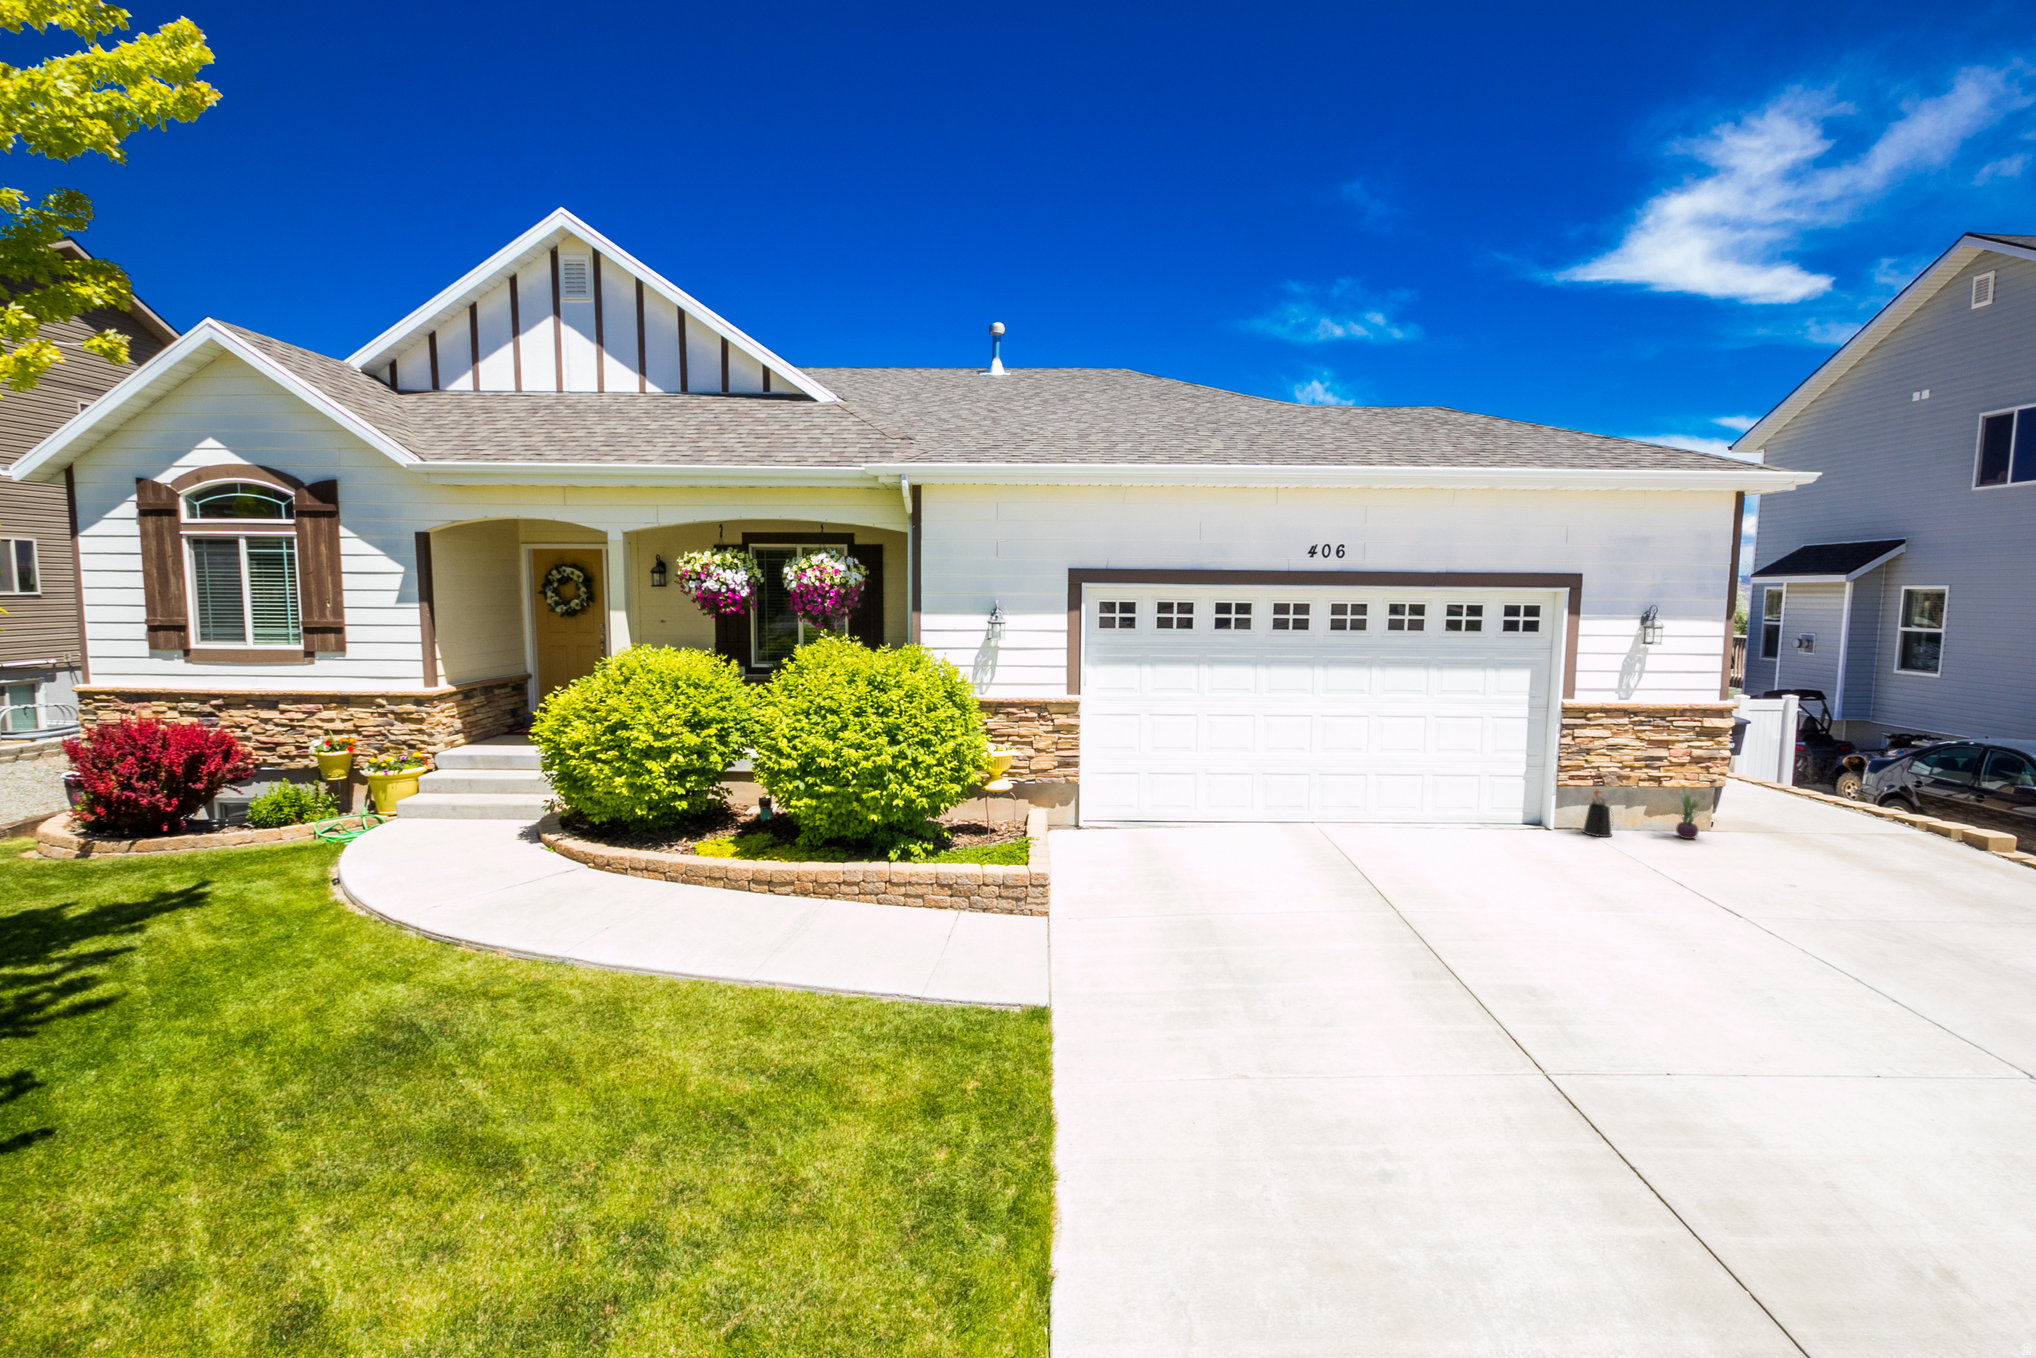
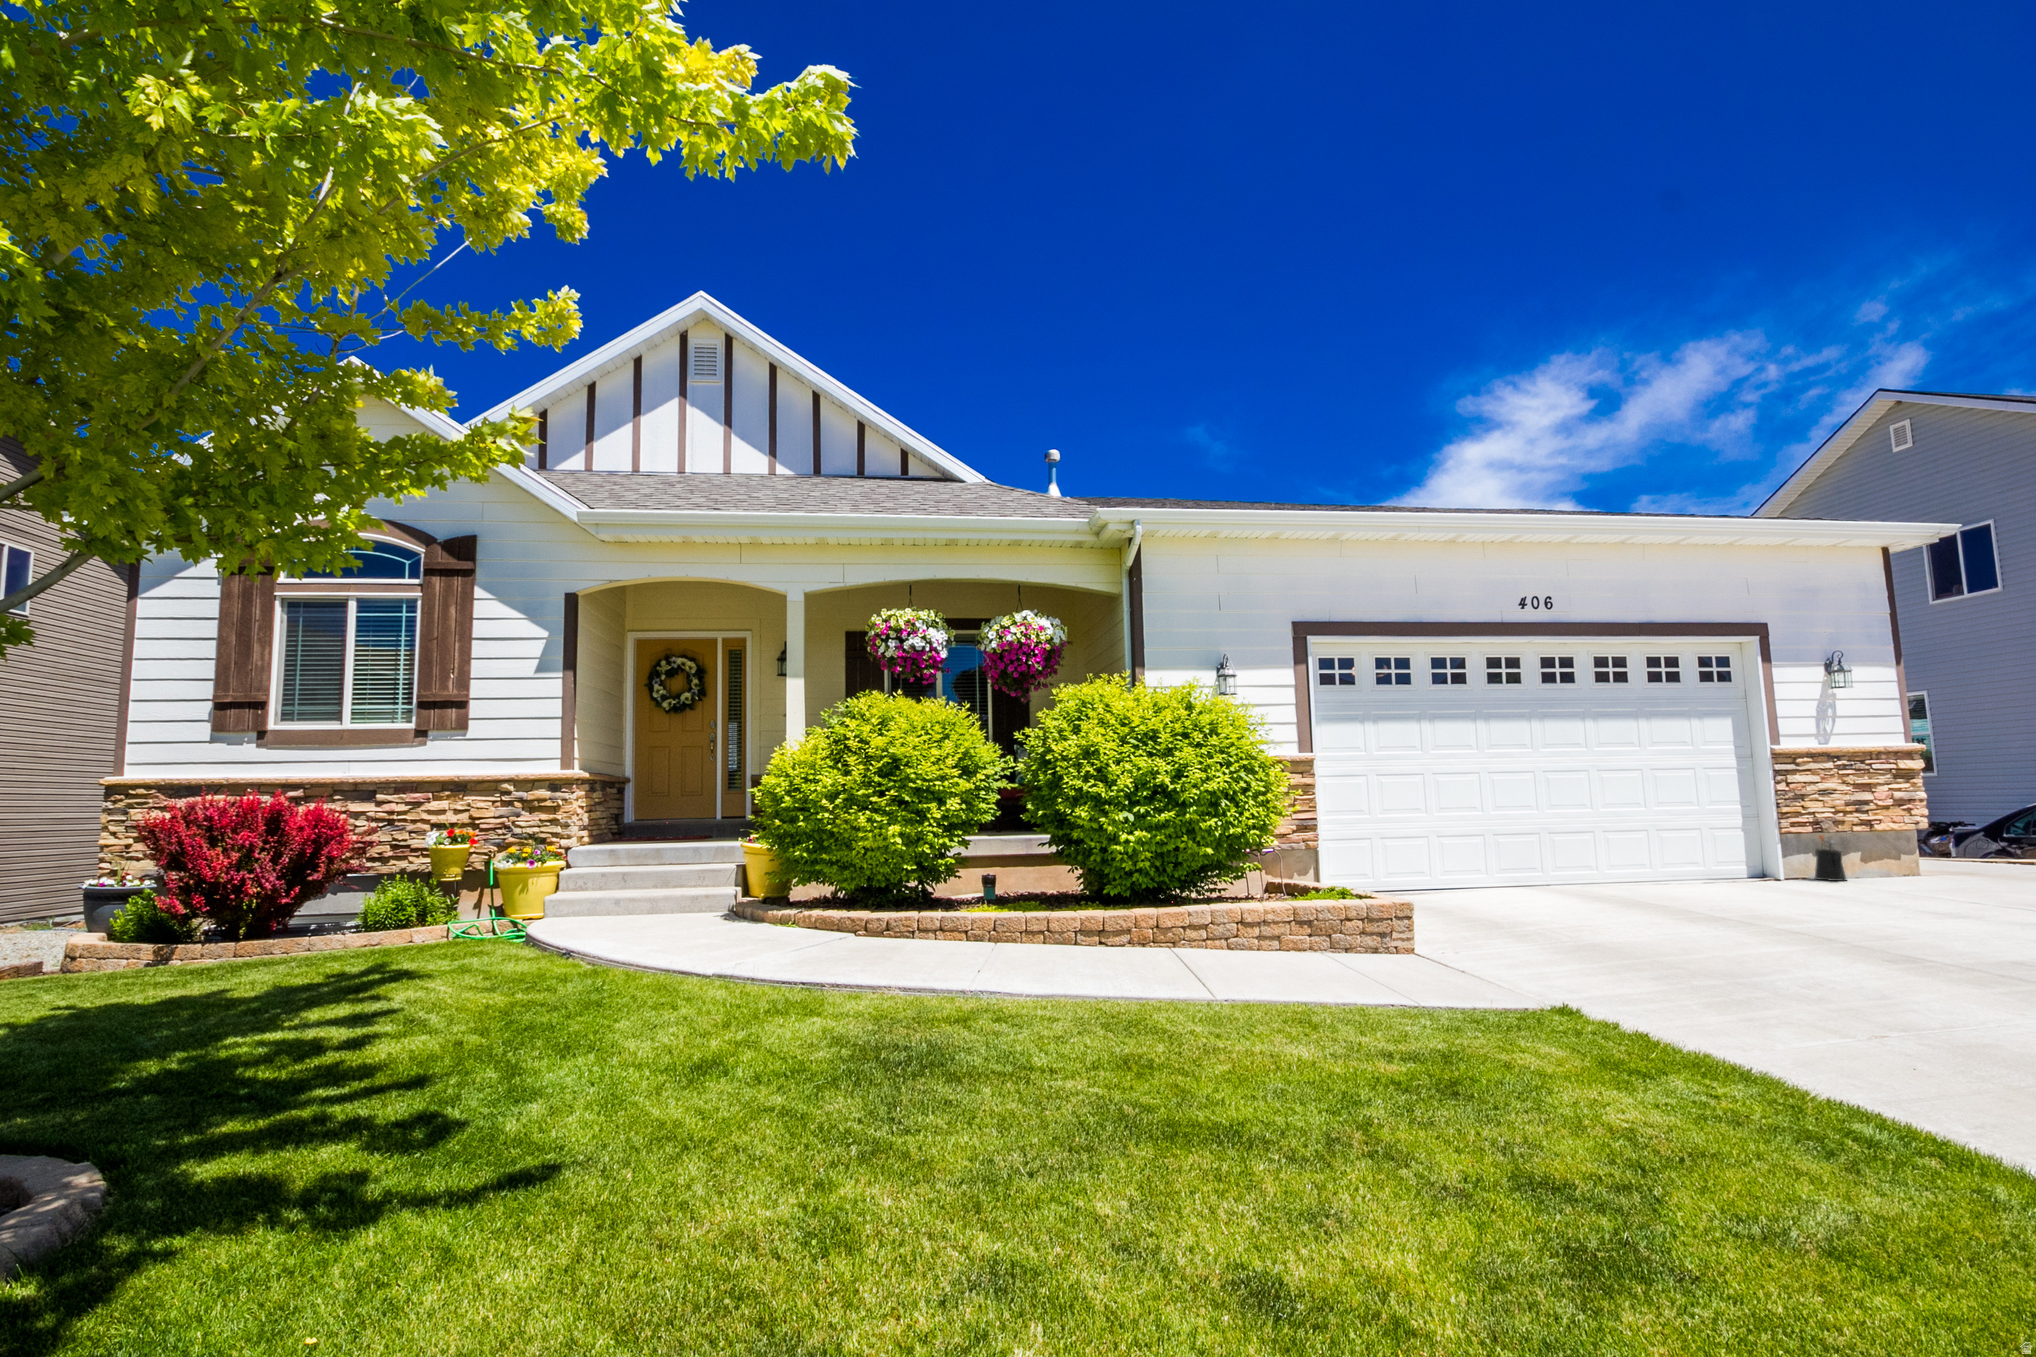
decorative plant: present [1664,788,1702,839] -> none [1873,828,1948,879]

